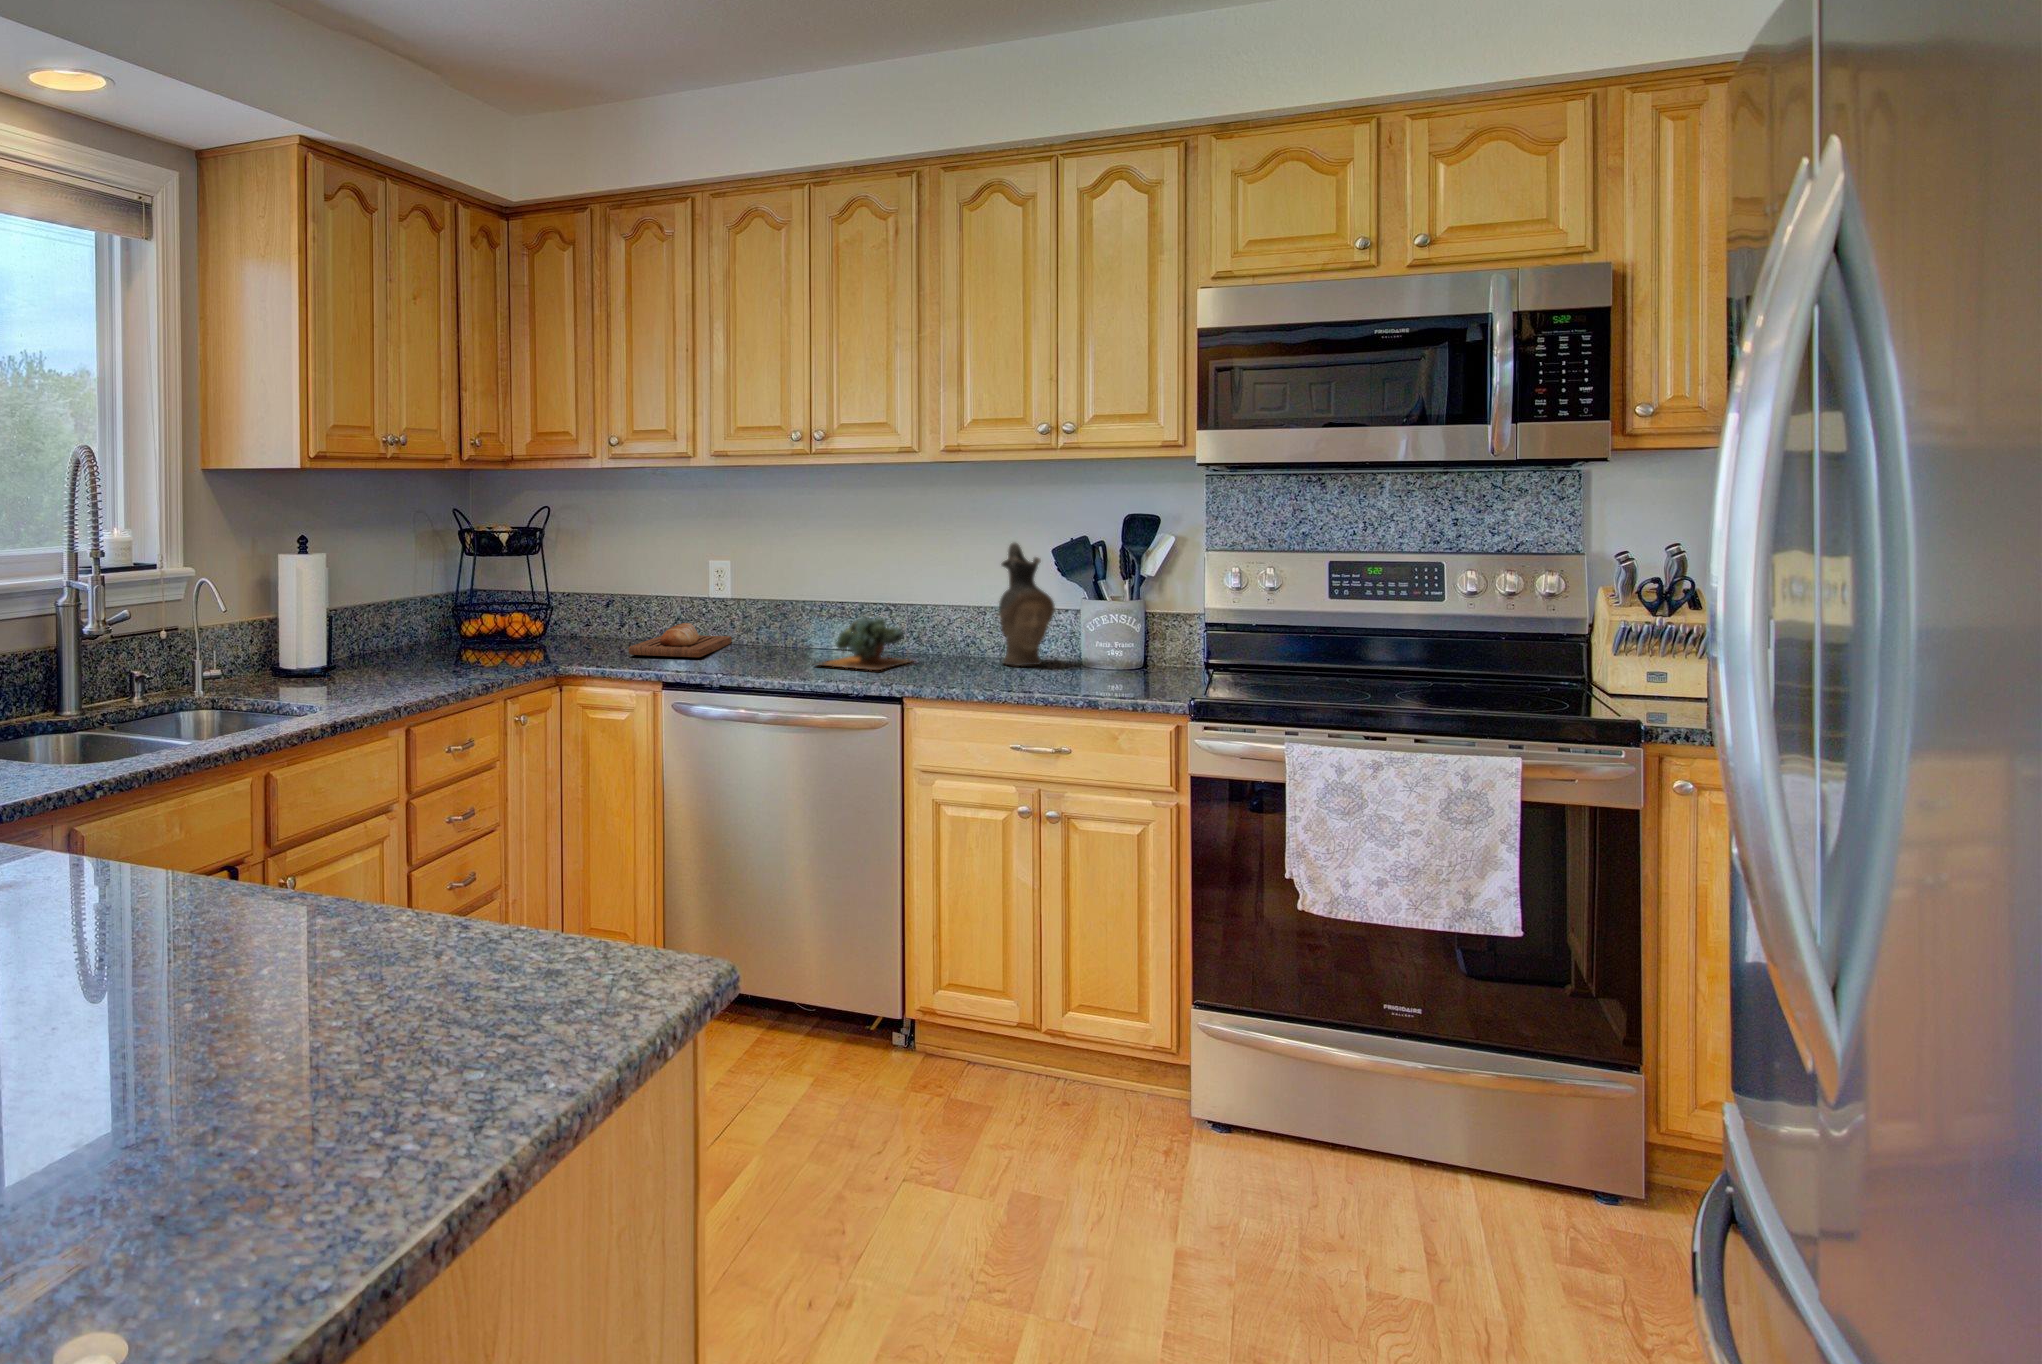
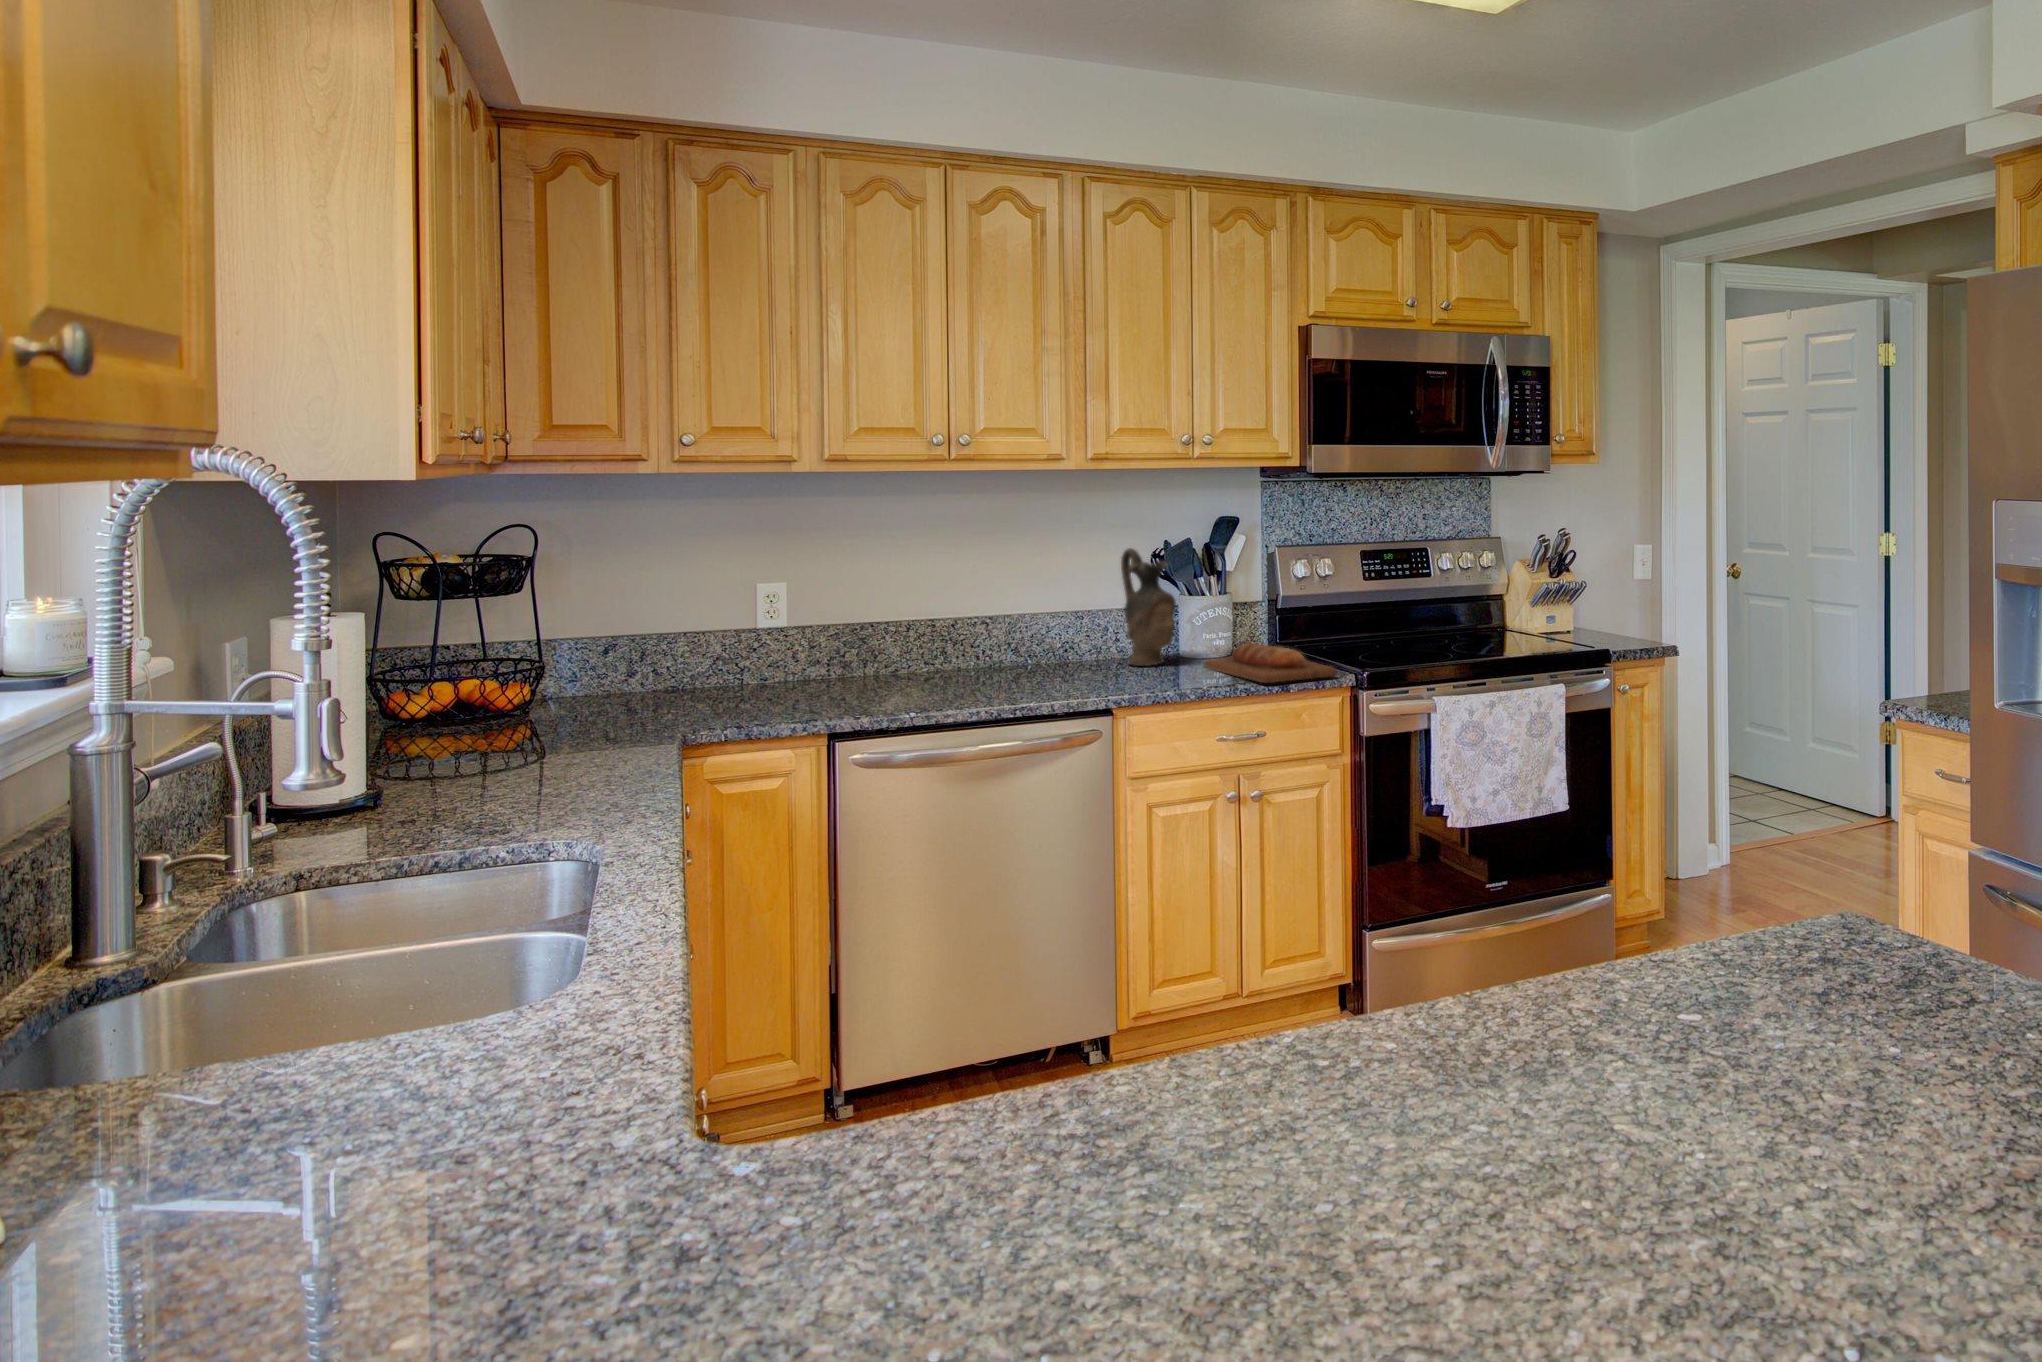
succulent plant: present [818,616,911,670] -> none [970,631,1051,690]
bread loaf: present [629,623,732,657] -> present [1204,644,1336,683]

